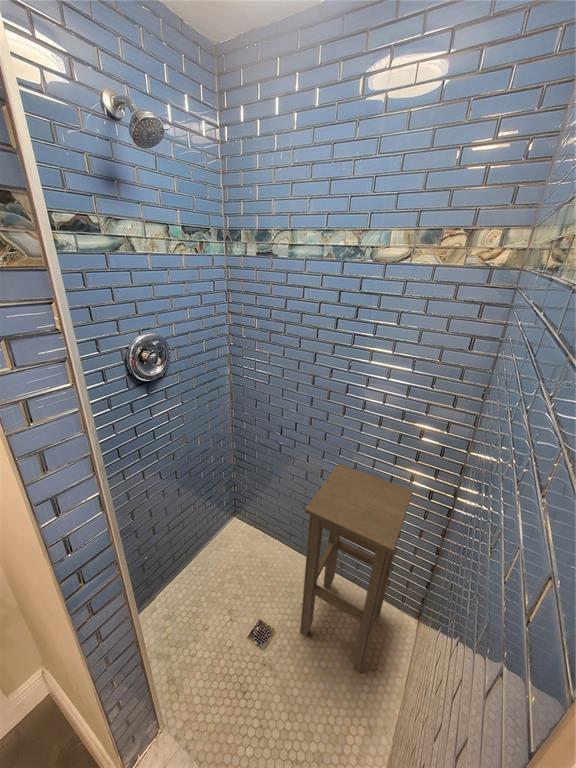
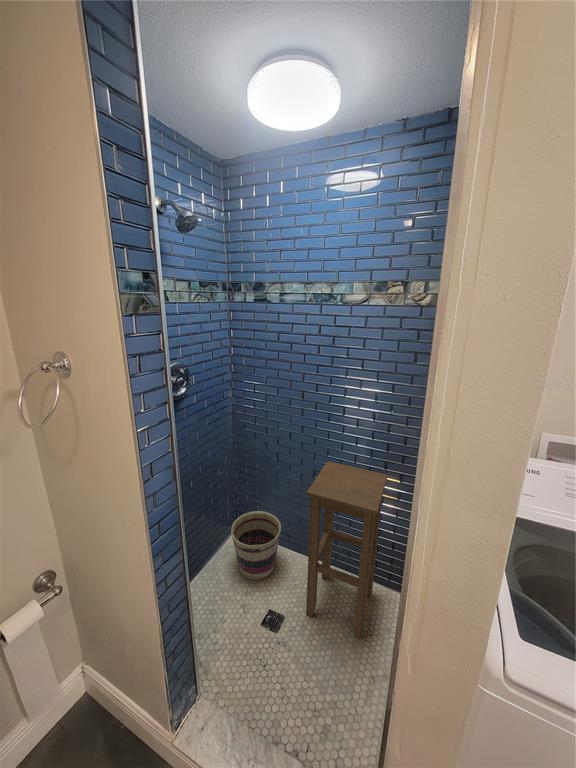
basket: none [224,504,281,580] -> present [231,511,281,580]

